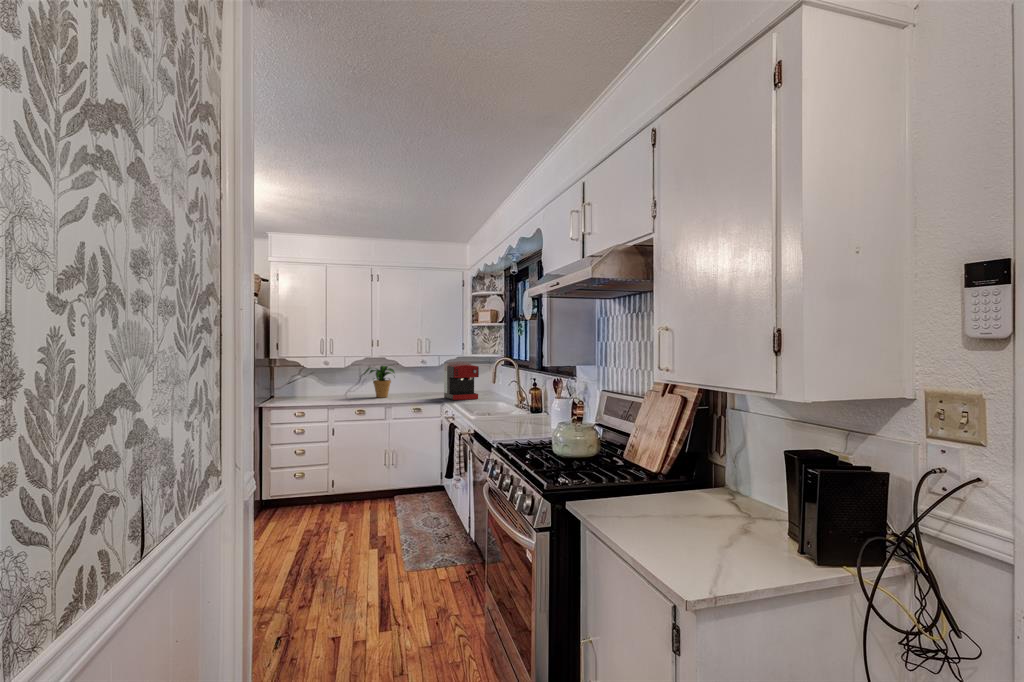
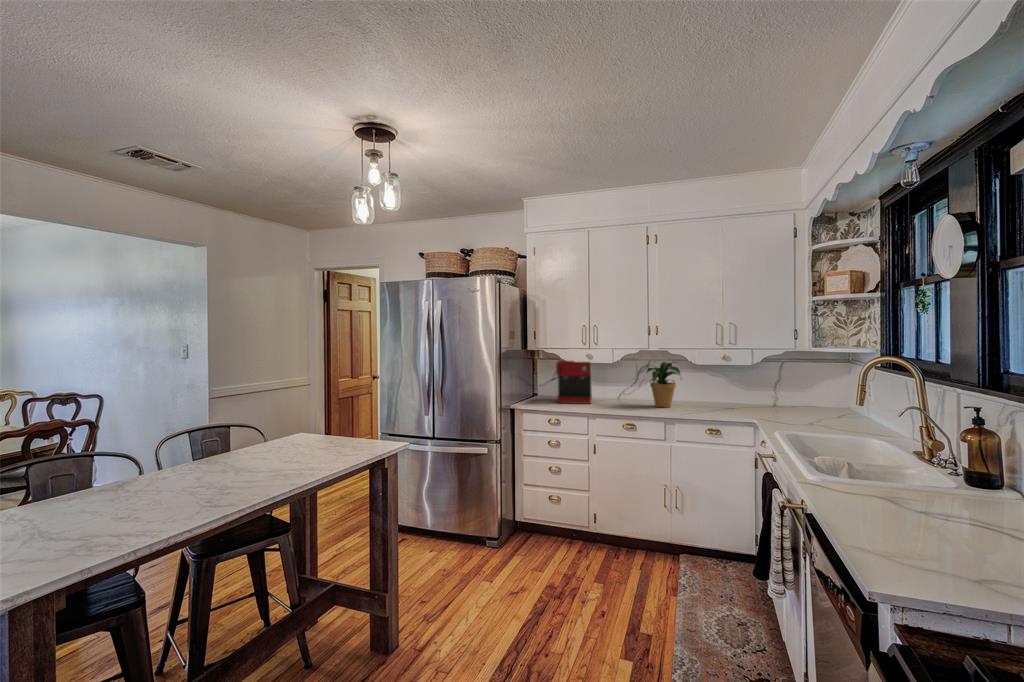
coffee maker: present [444,361,479,400] -> present [556,359,592,404]

